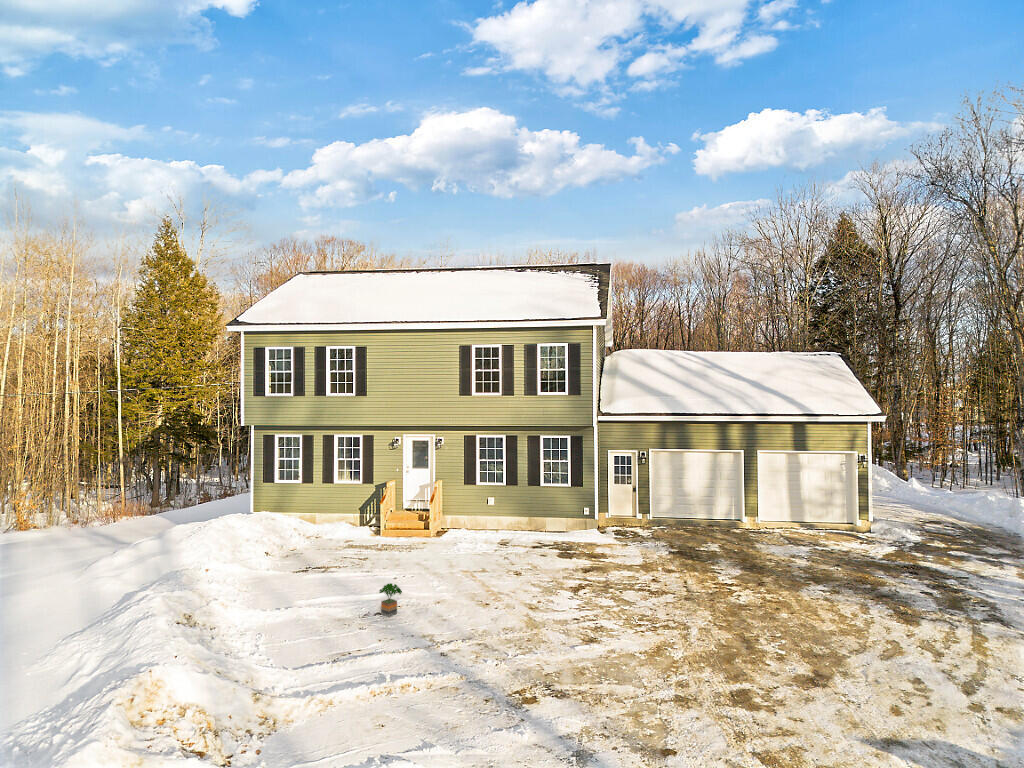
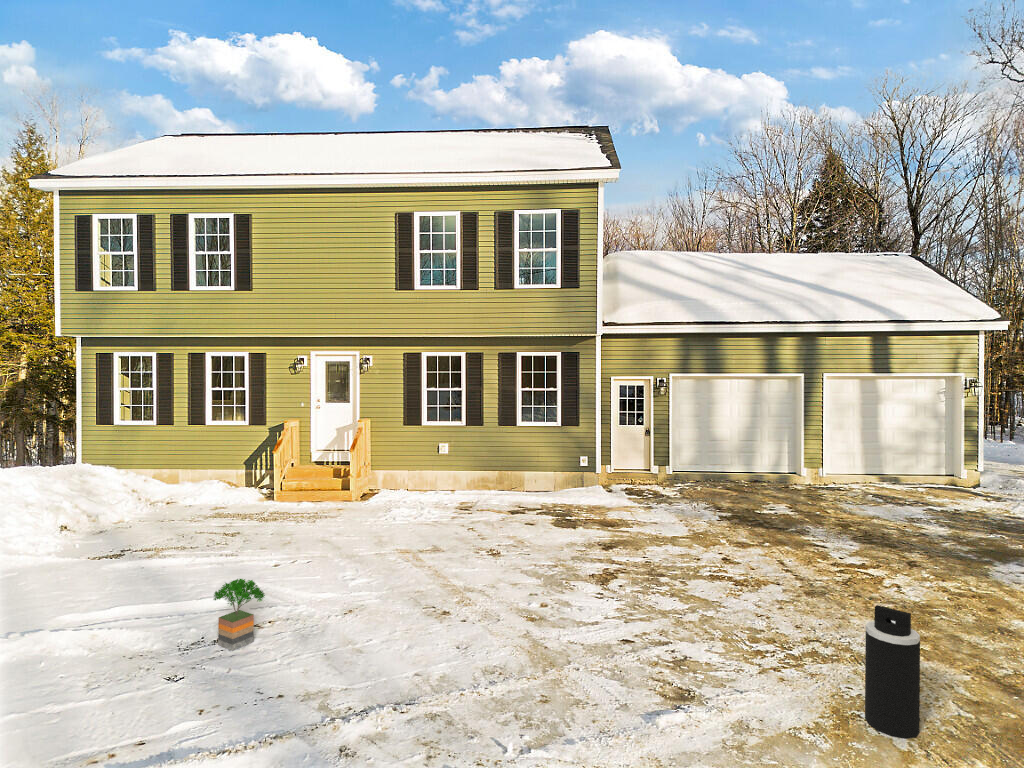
trash can: none [667,601,687,658] -> present [865,605,920,739]

